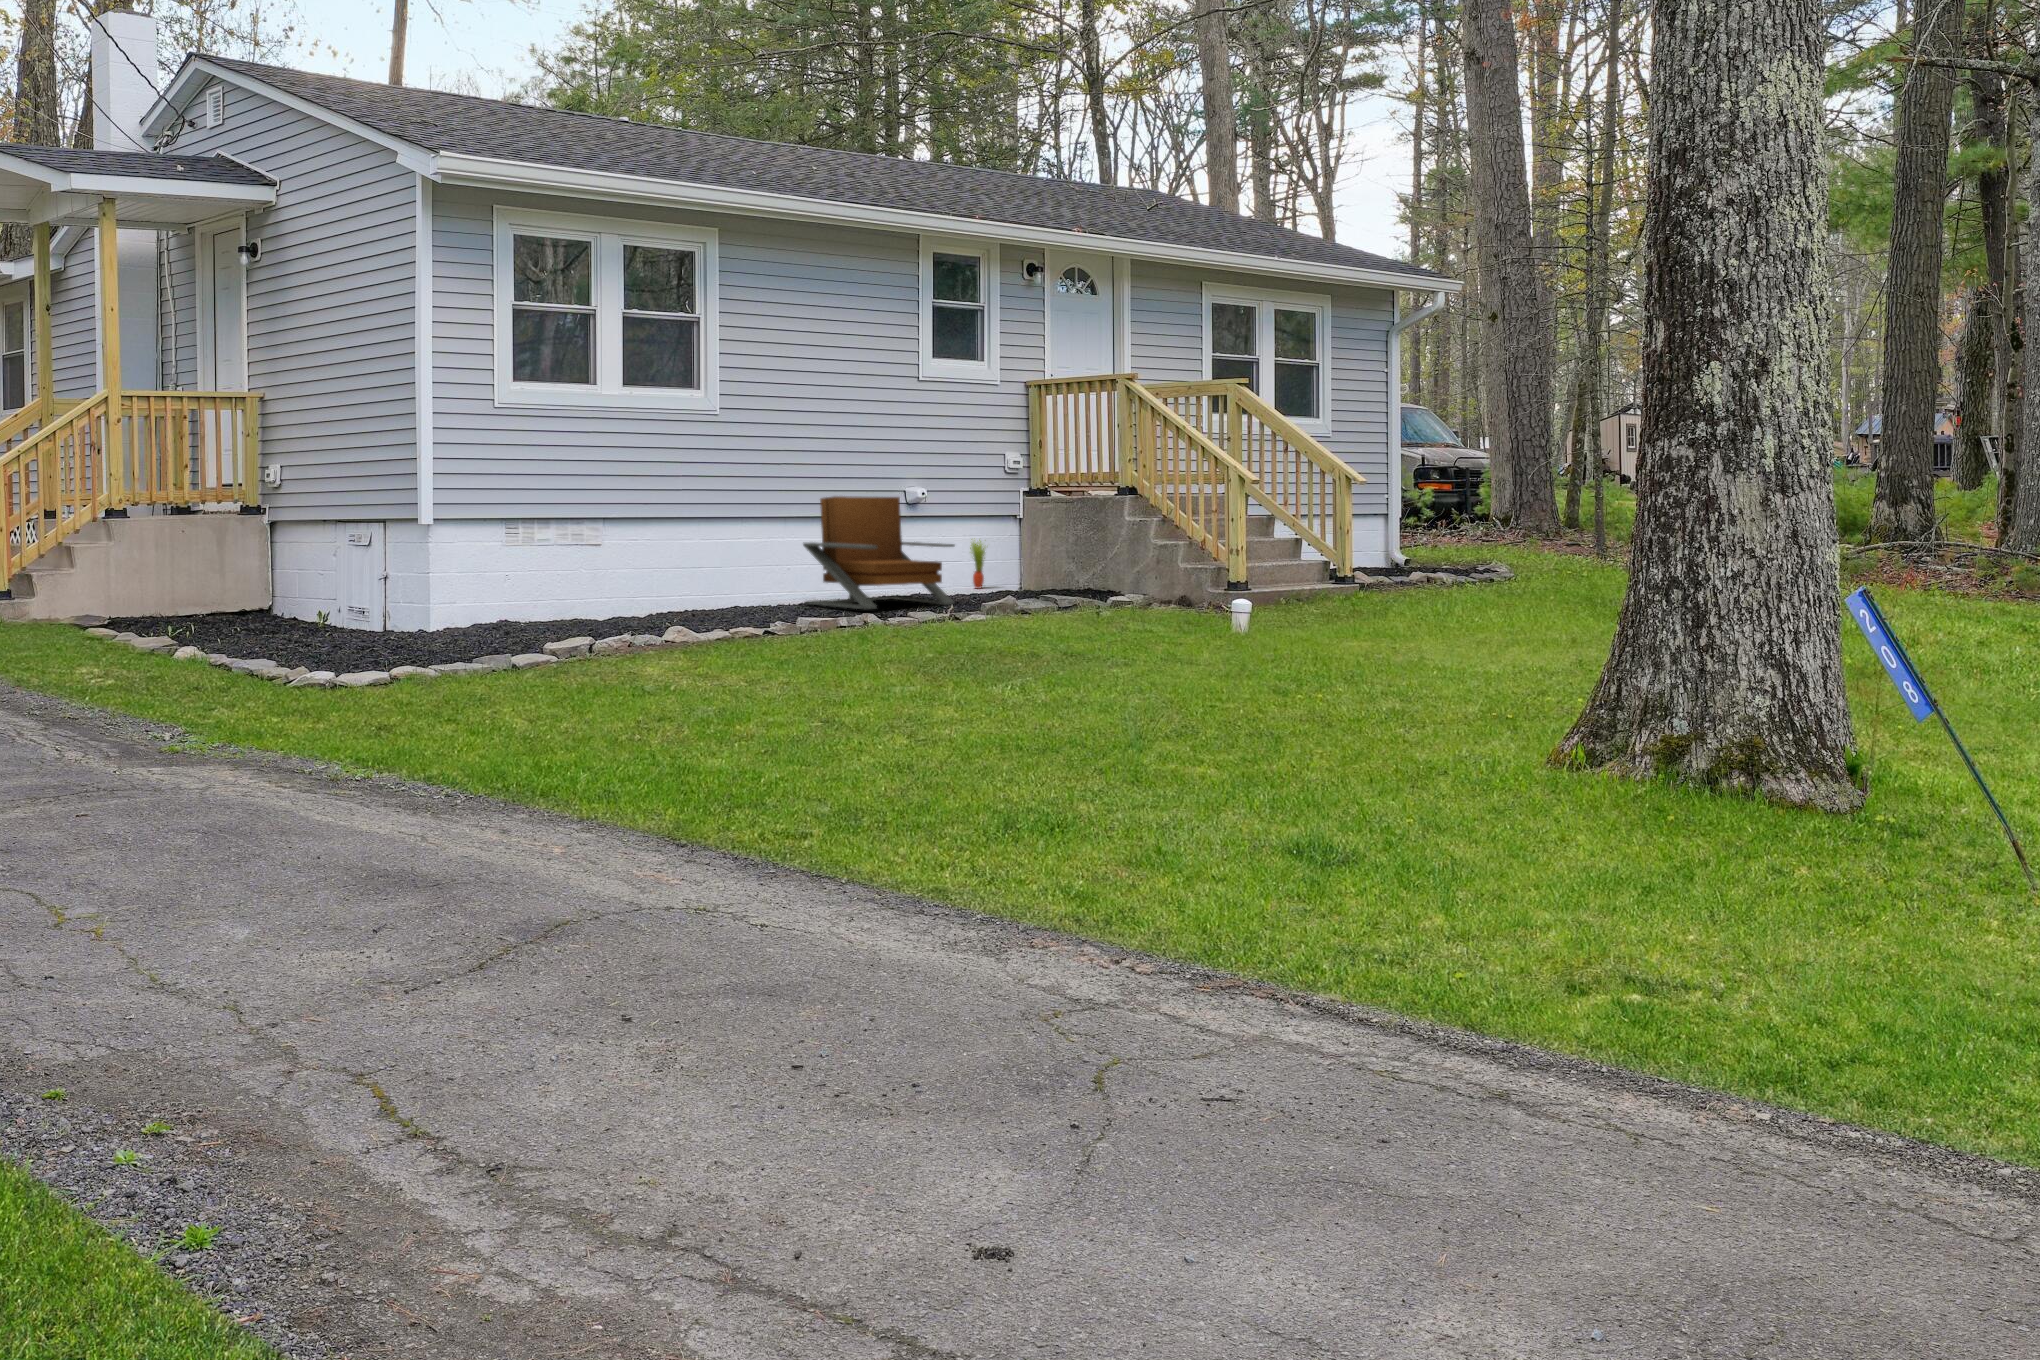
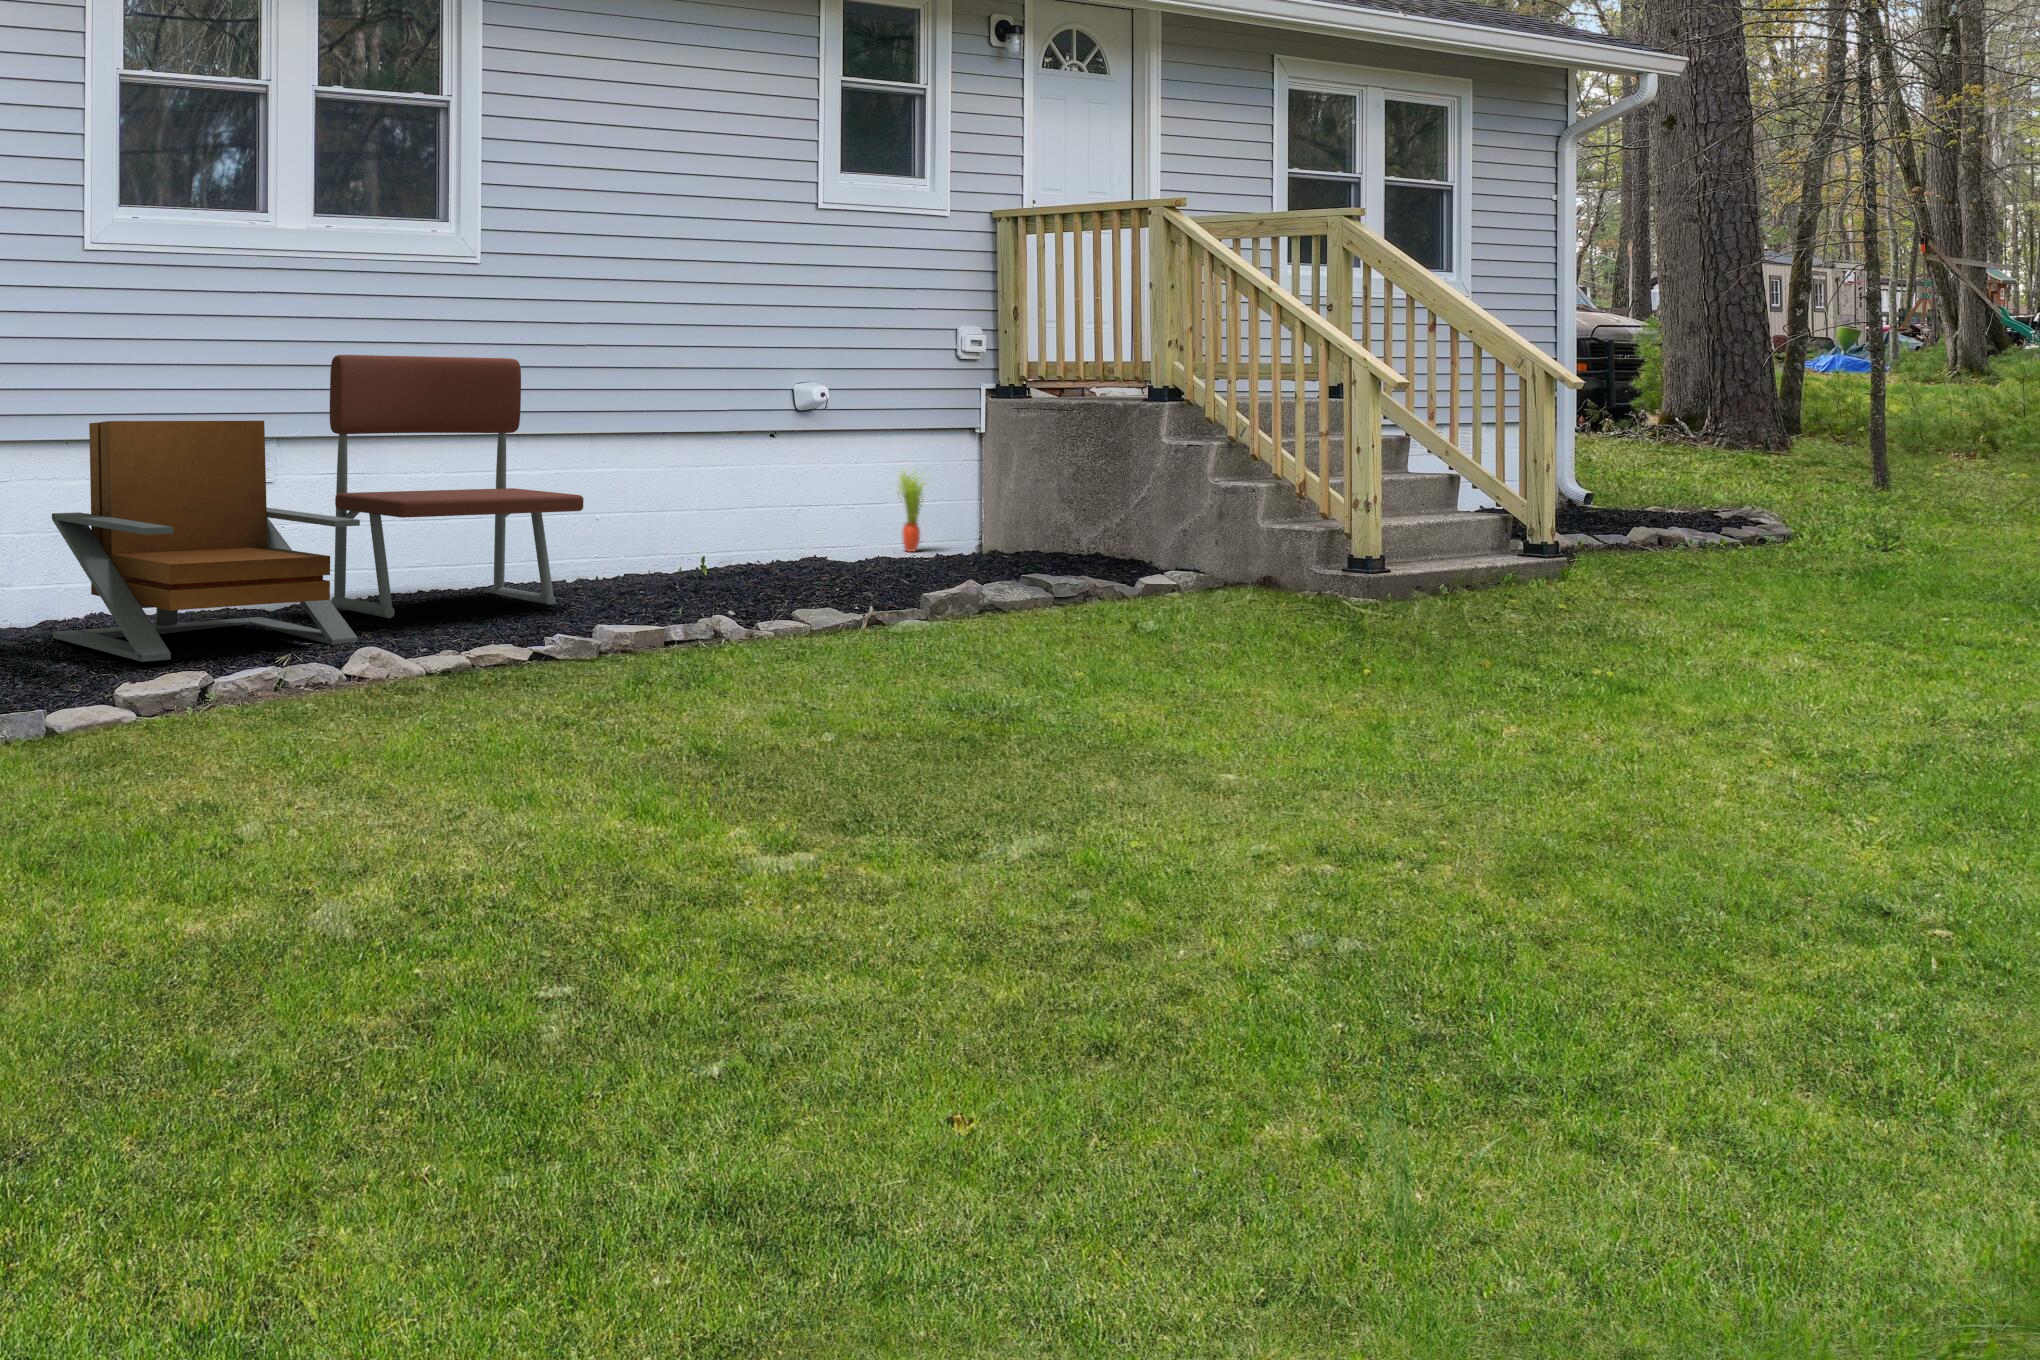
bench: none [633,471,781,621] -> present [330,355,584,618]
lounge chair: present [803,496,955,609] -> present [52,421,360,662]

